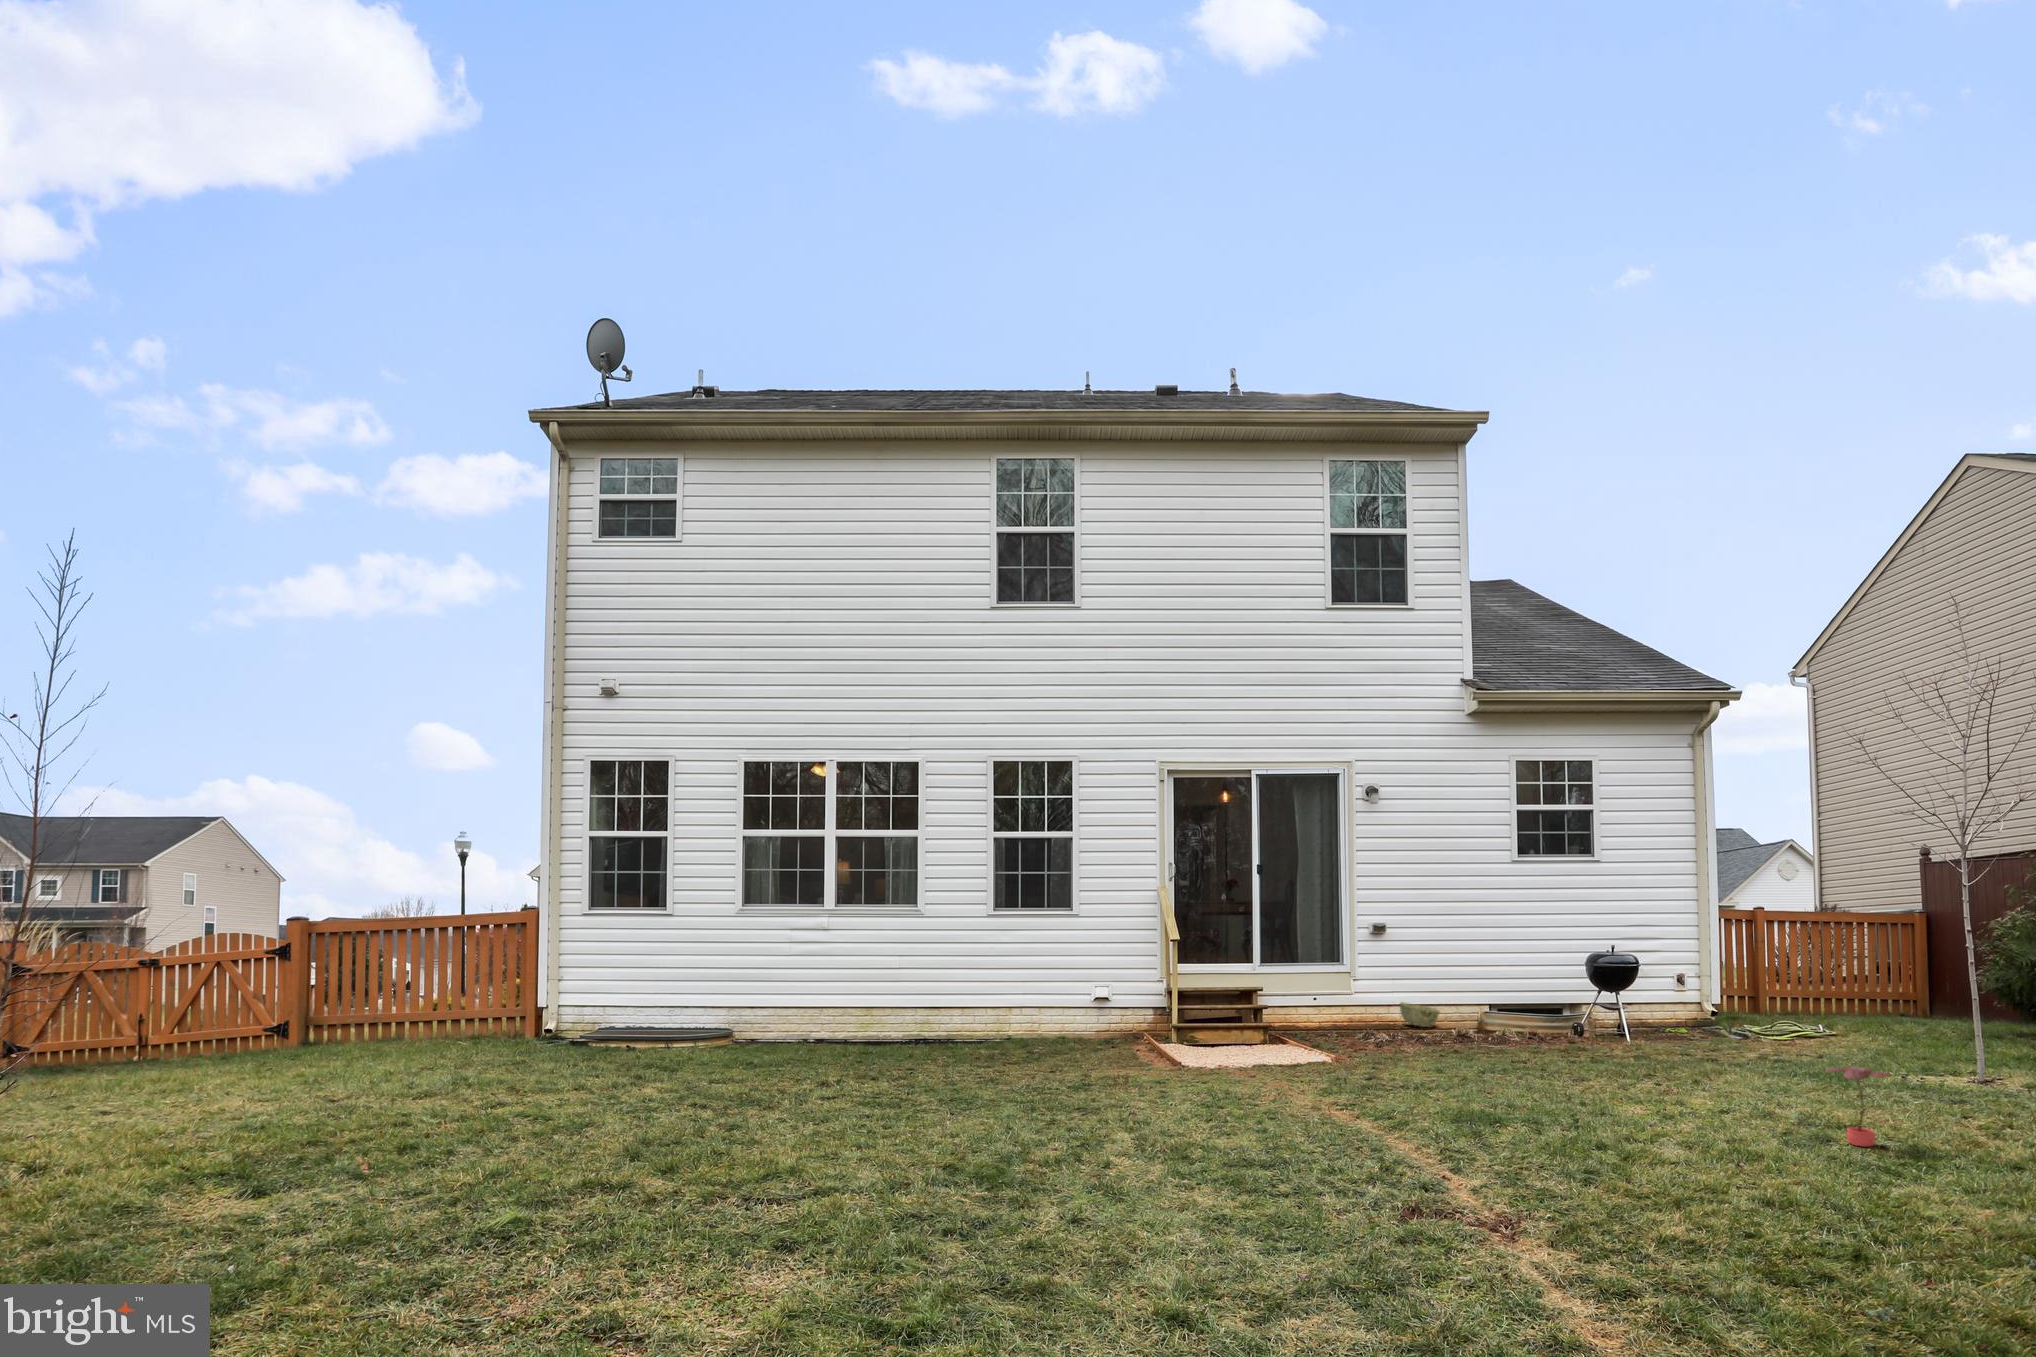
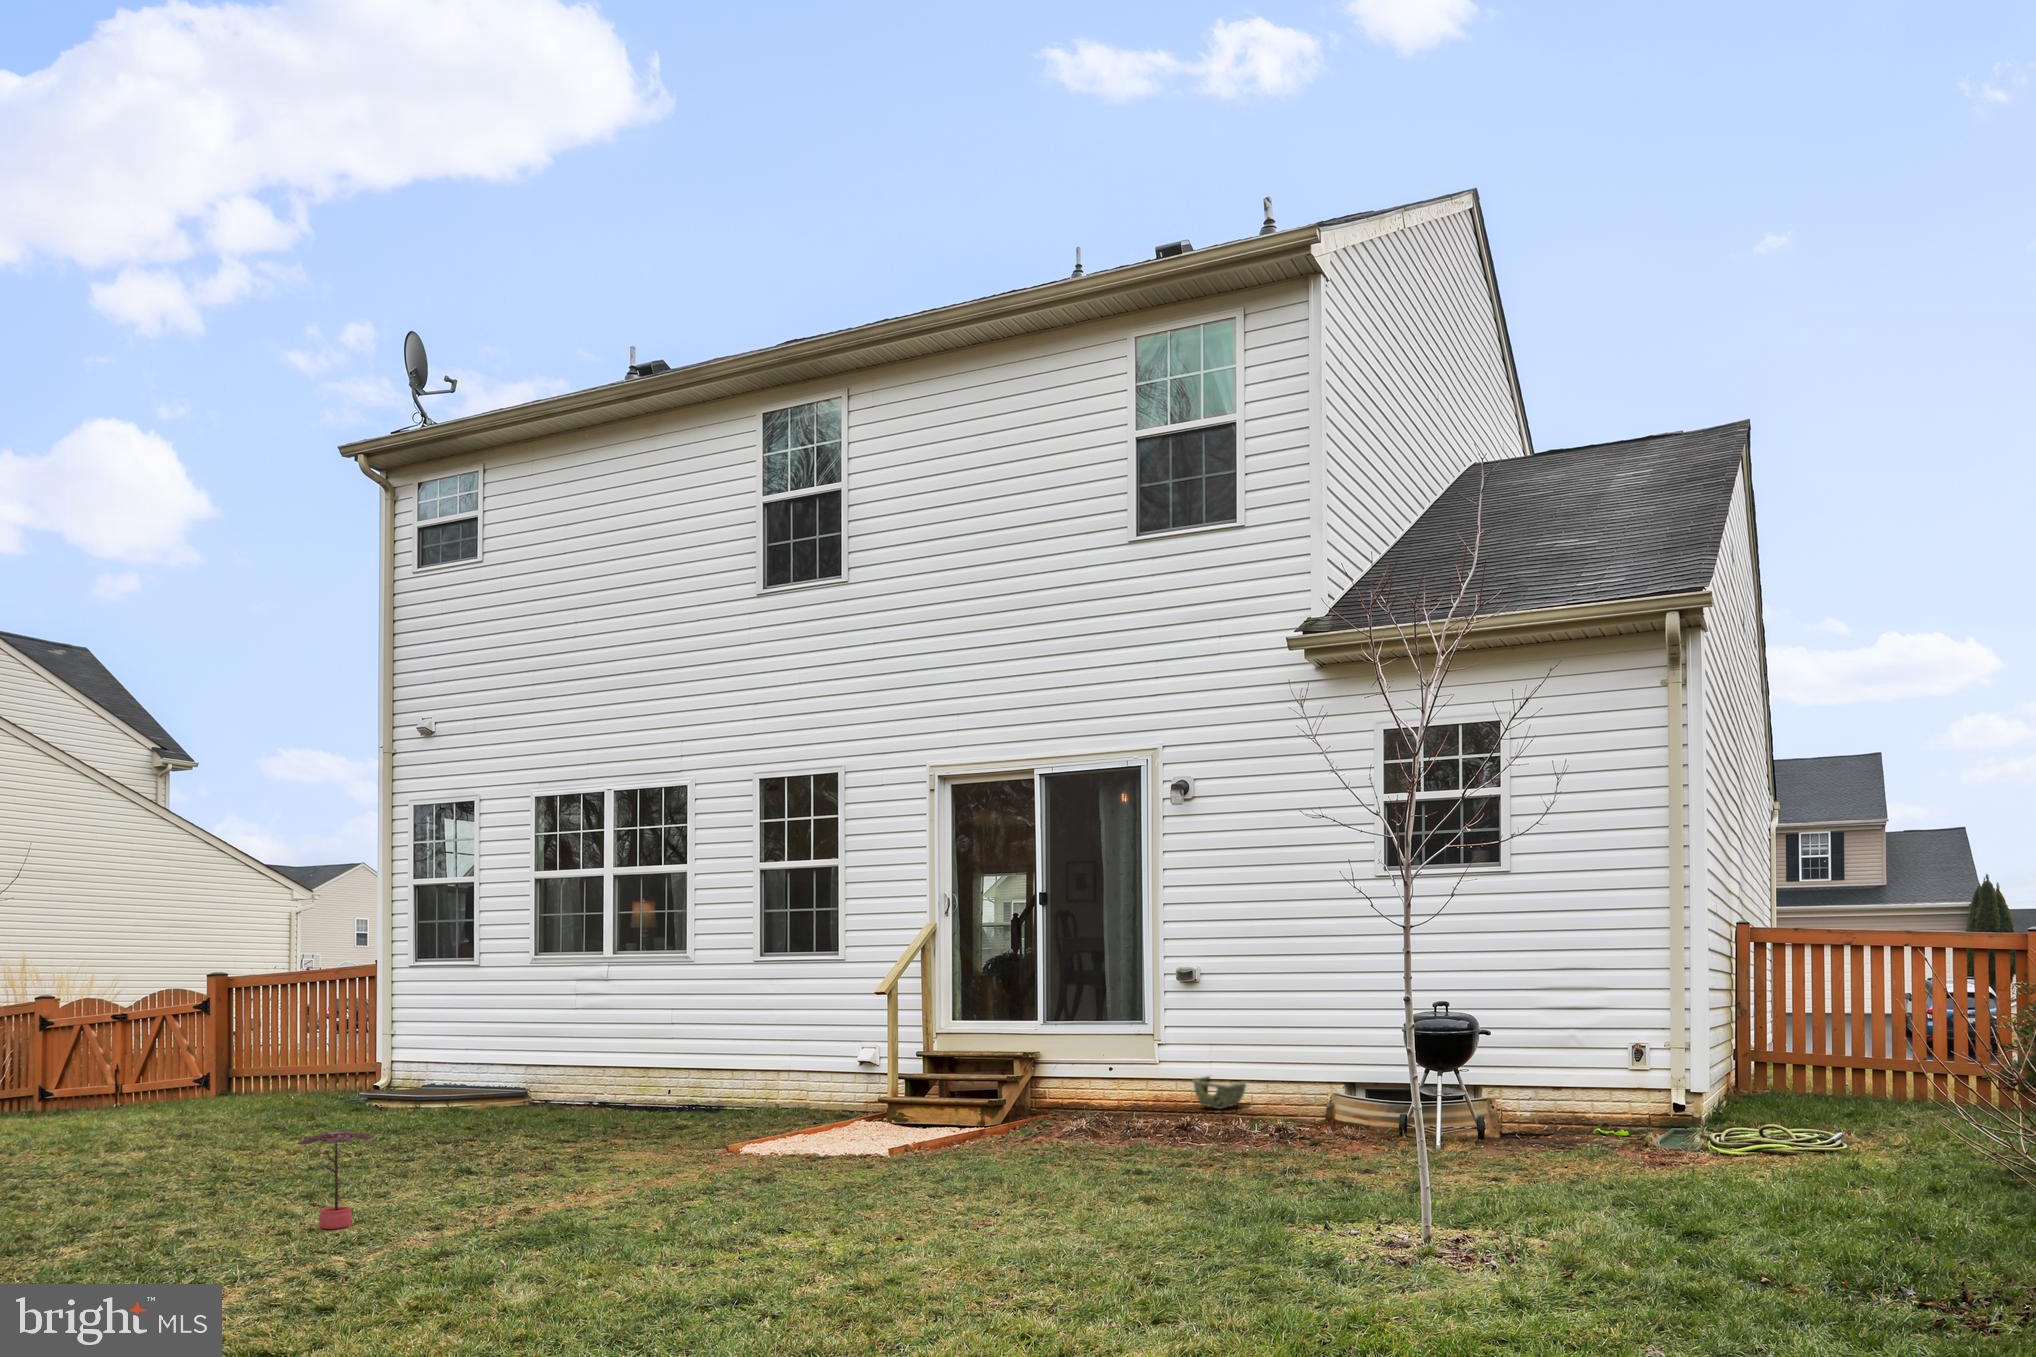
potted plant: present [1826,1066,1891,1147] -> present [297,1131,374,1229]

